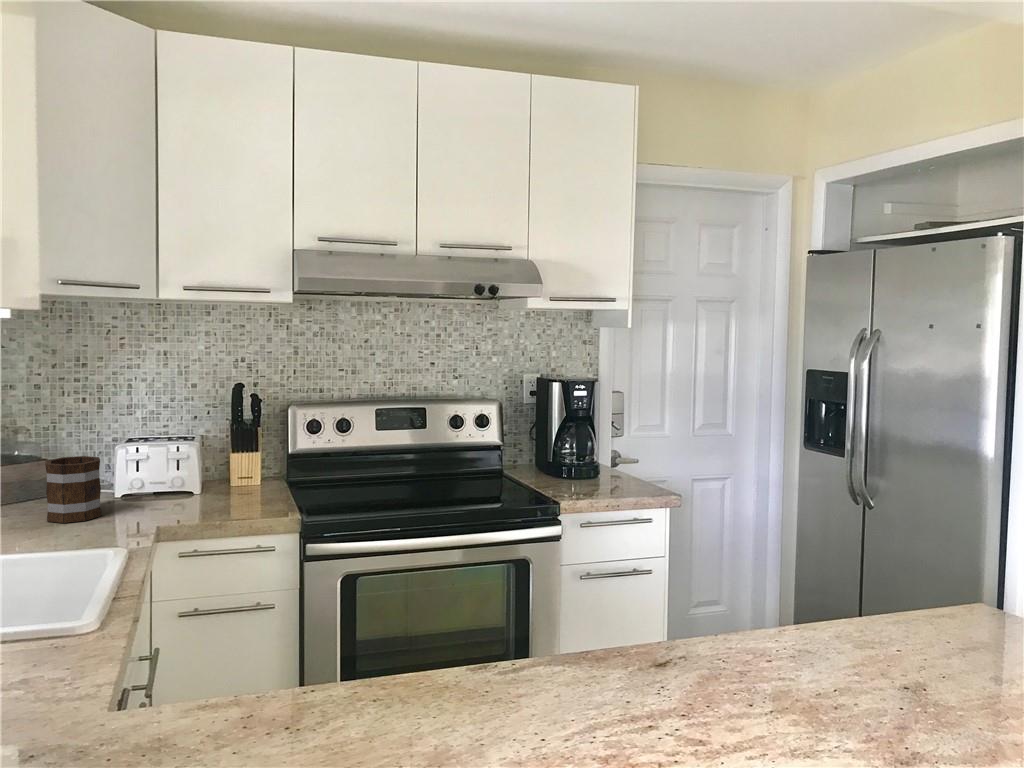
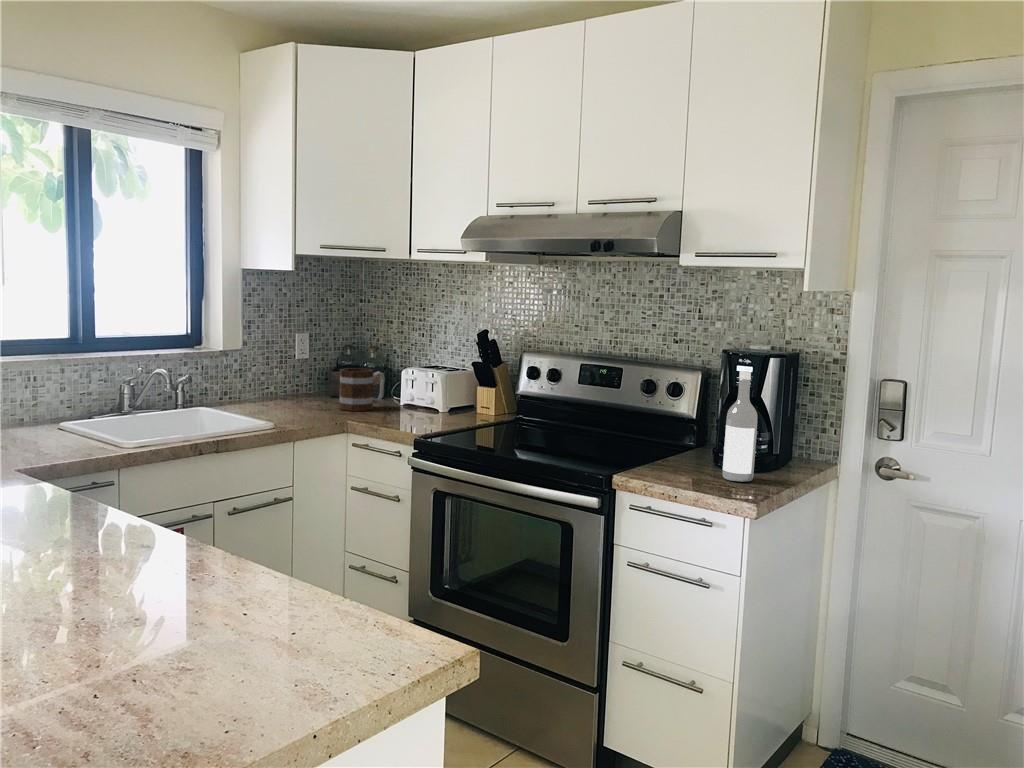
wine bottle: none [601,398,627,491] -> present [723,371,757,482]

